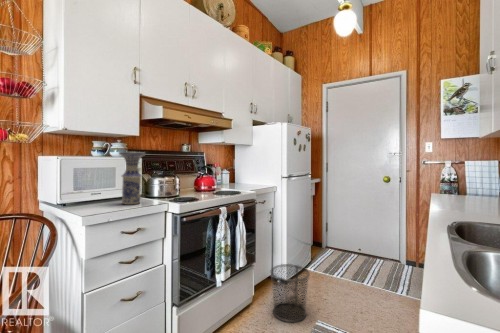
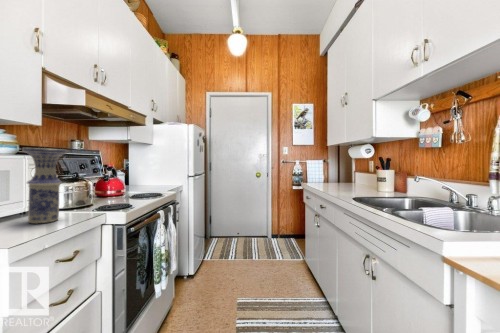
trash can: present [271,264,309,322] -> none [191,258,228,312]

